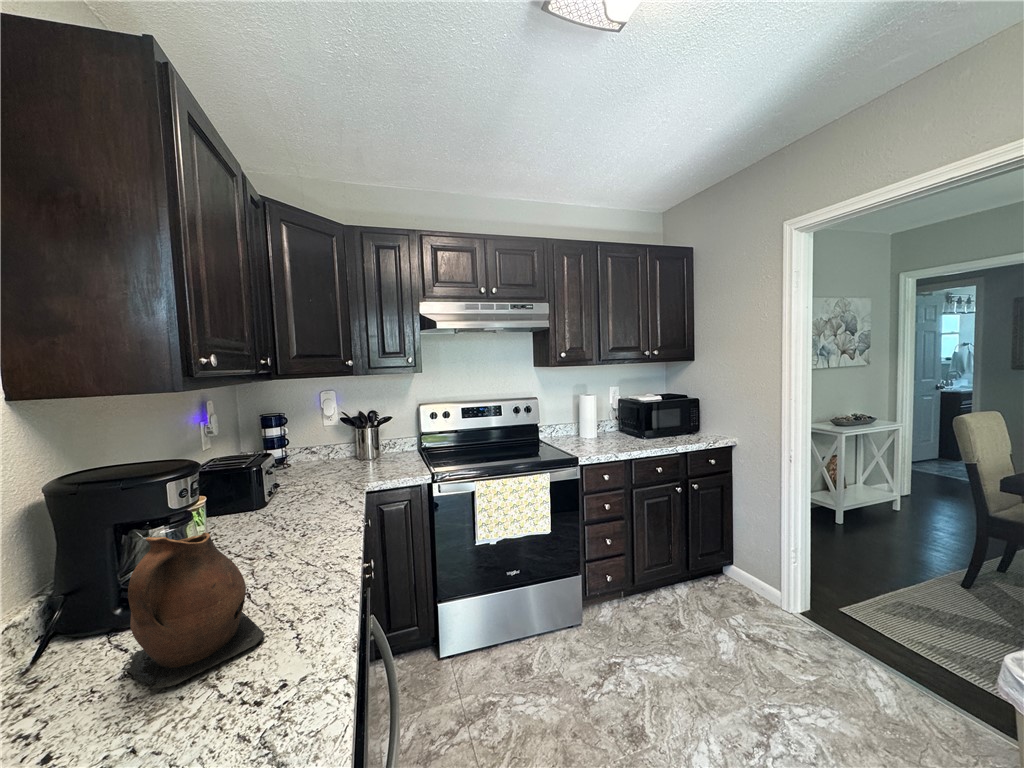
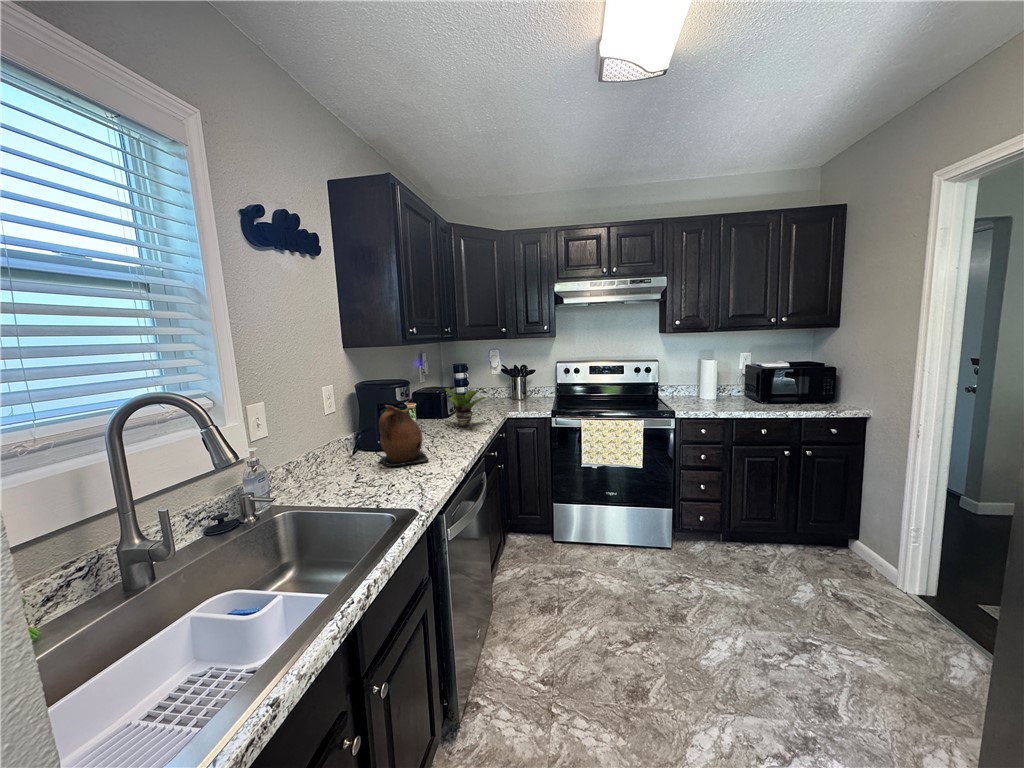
potted plant: none [266,459,343,524] -> present [445,388,486,427]

